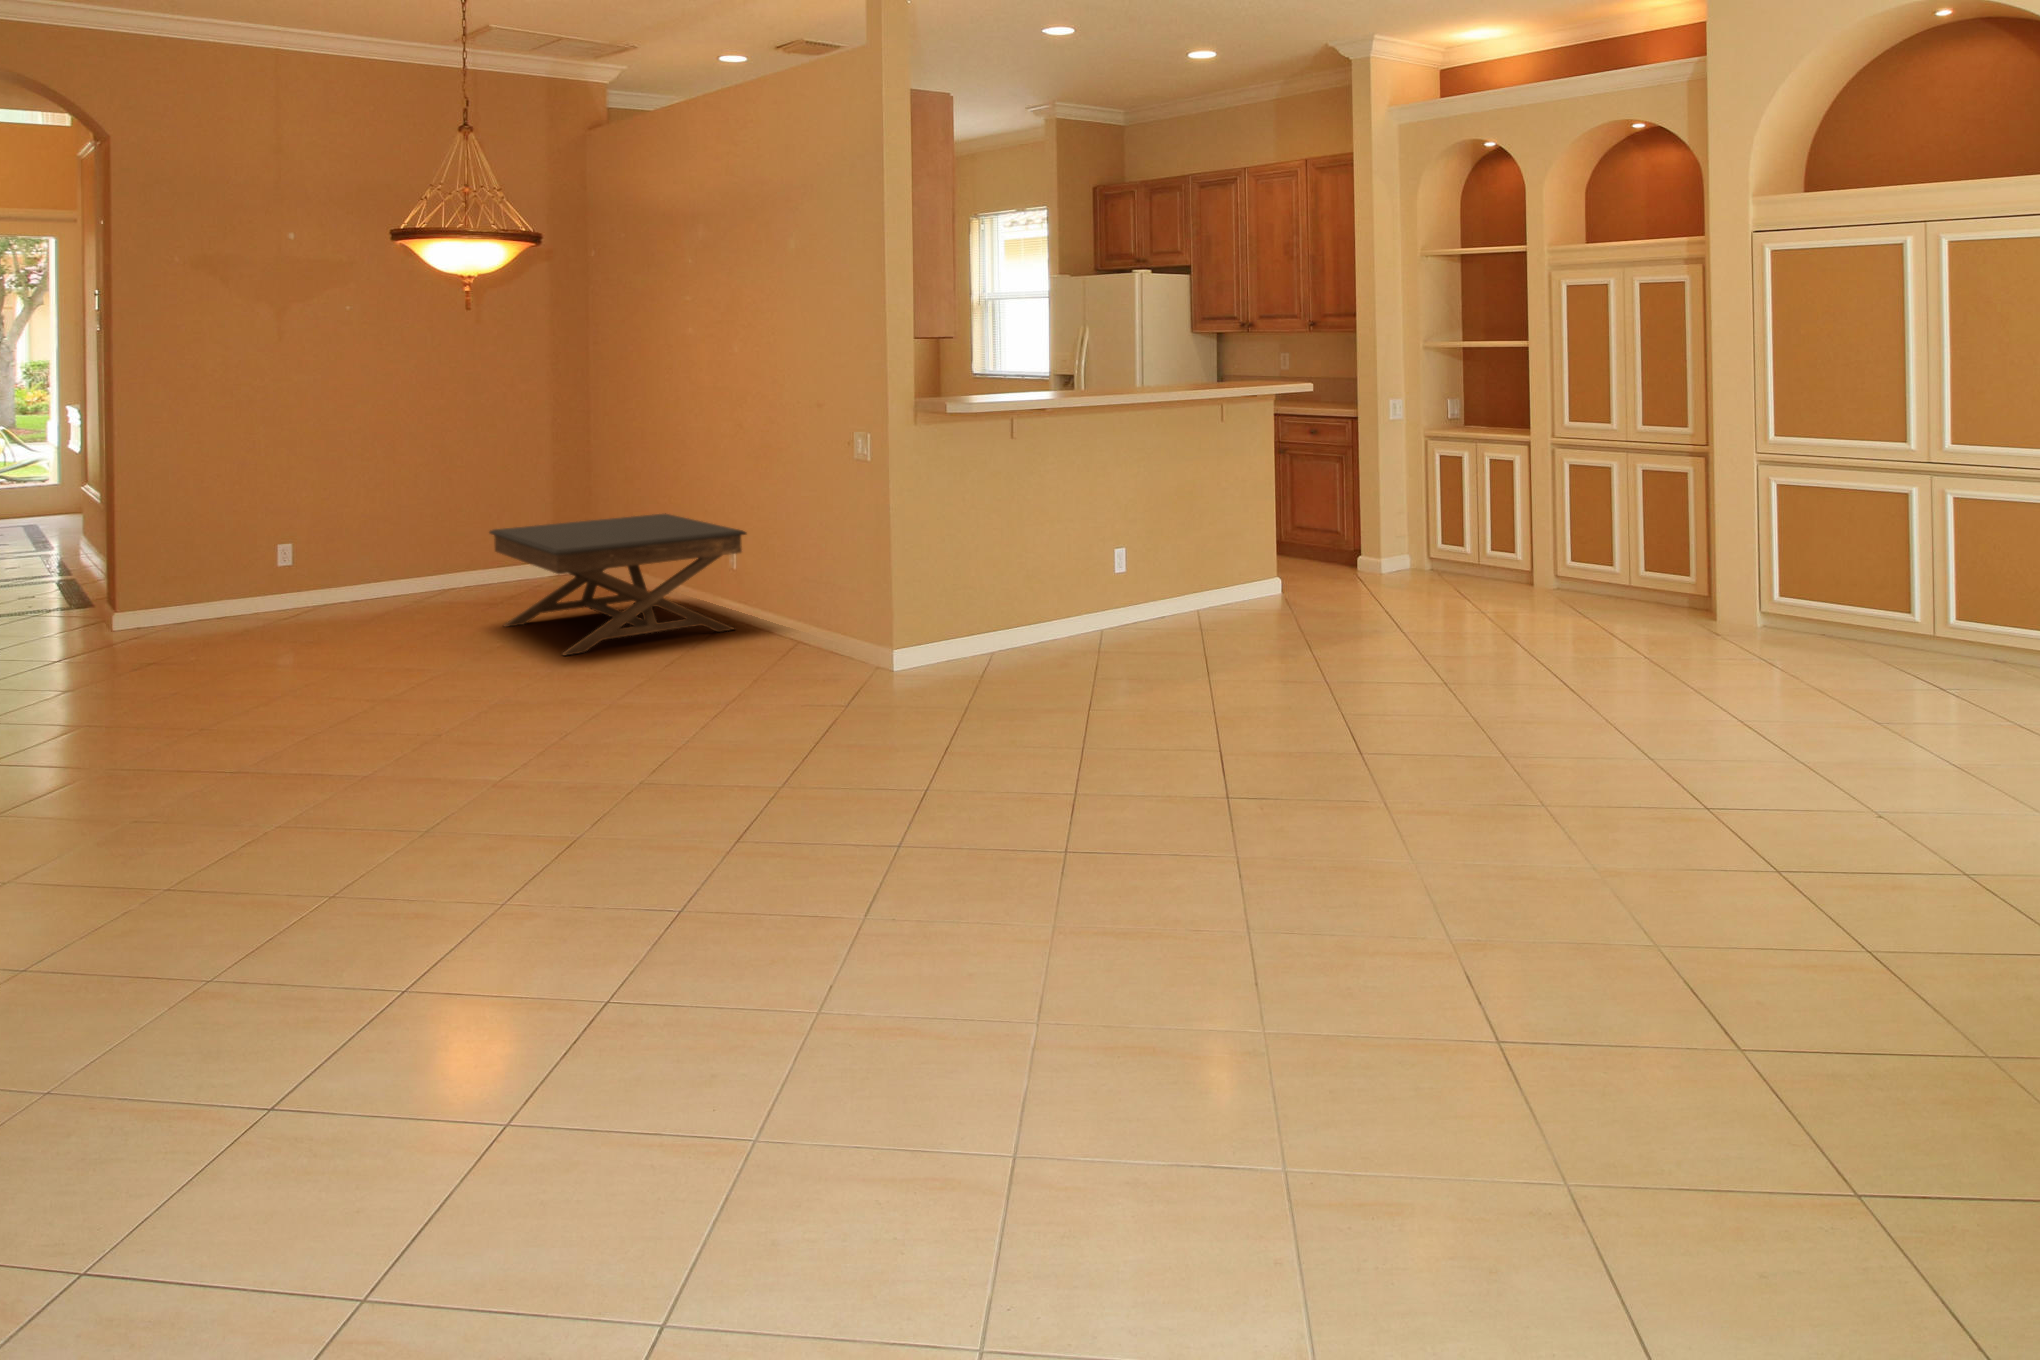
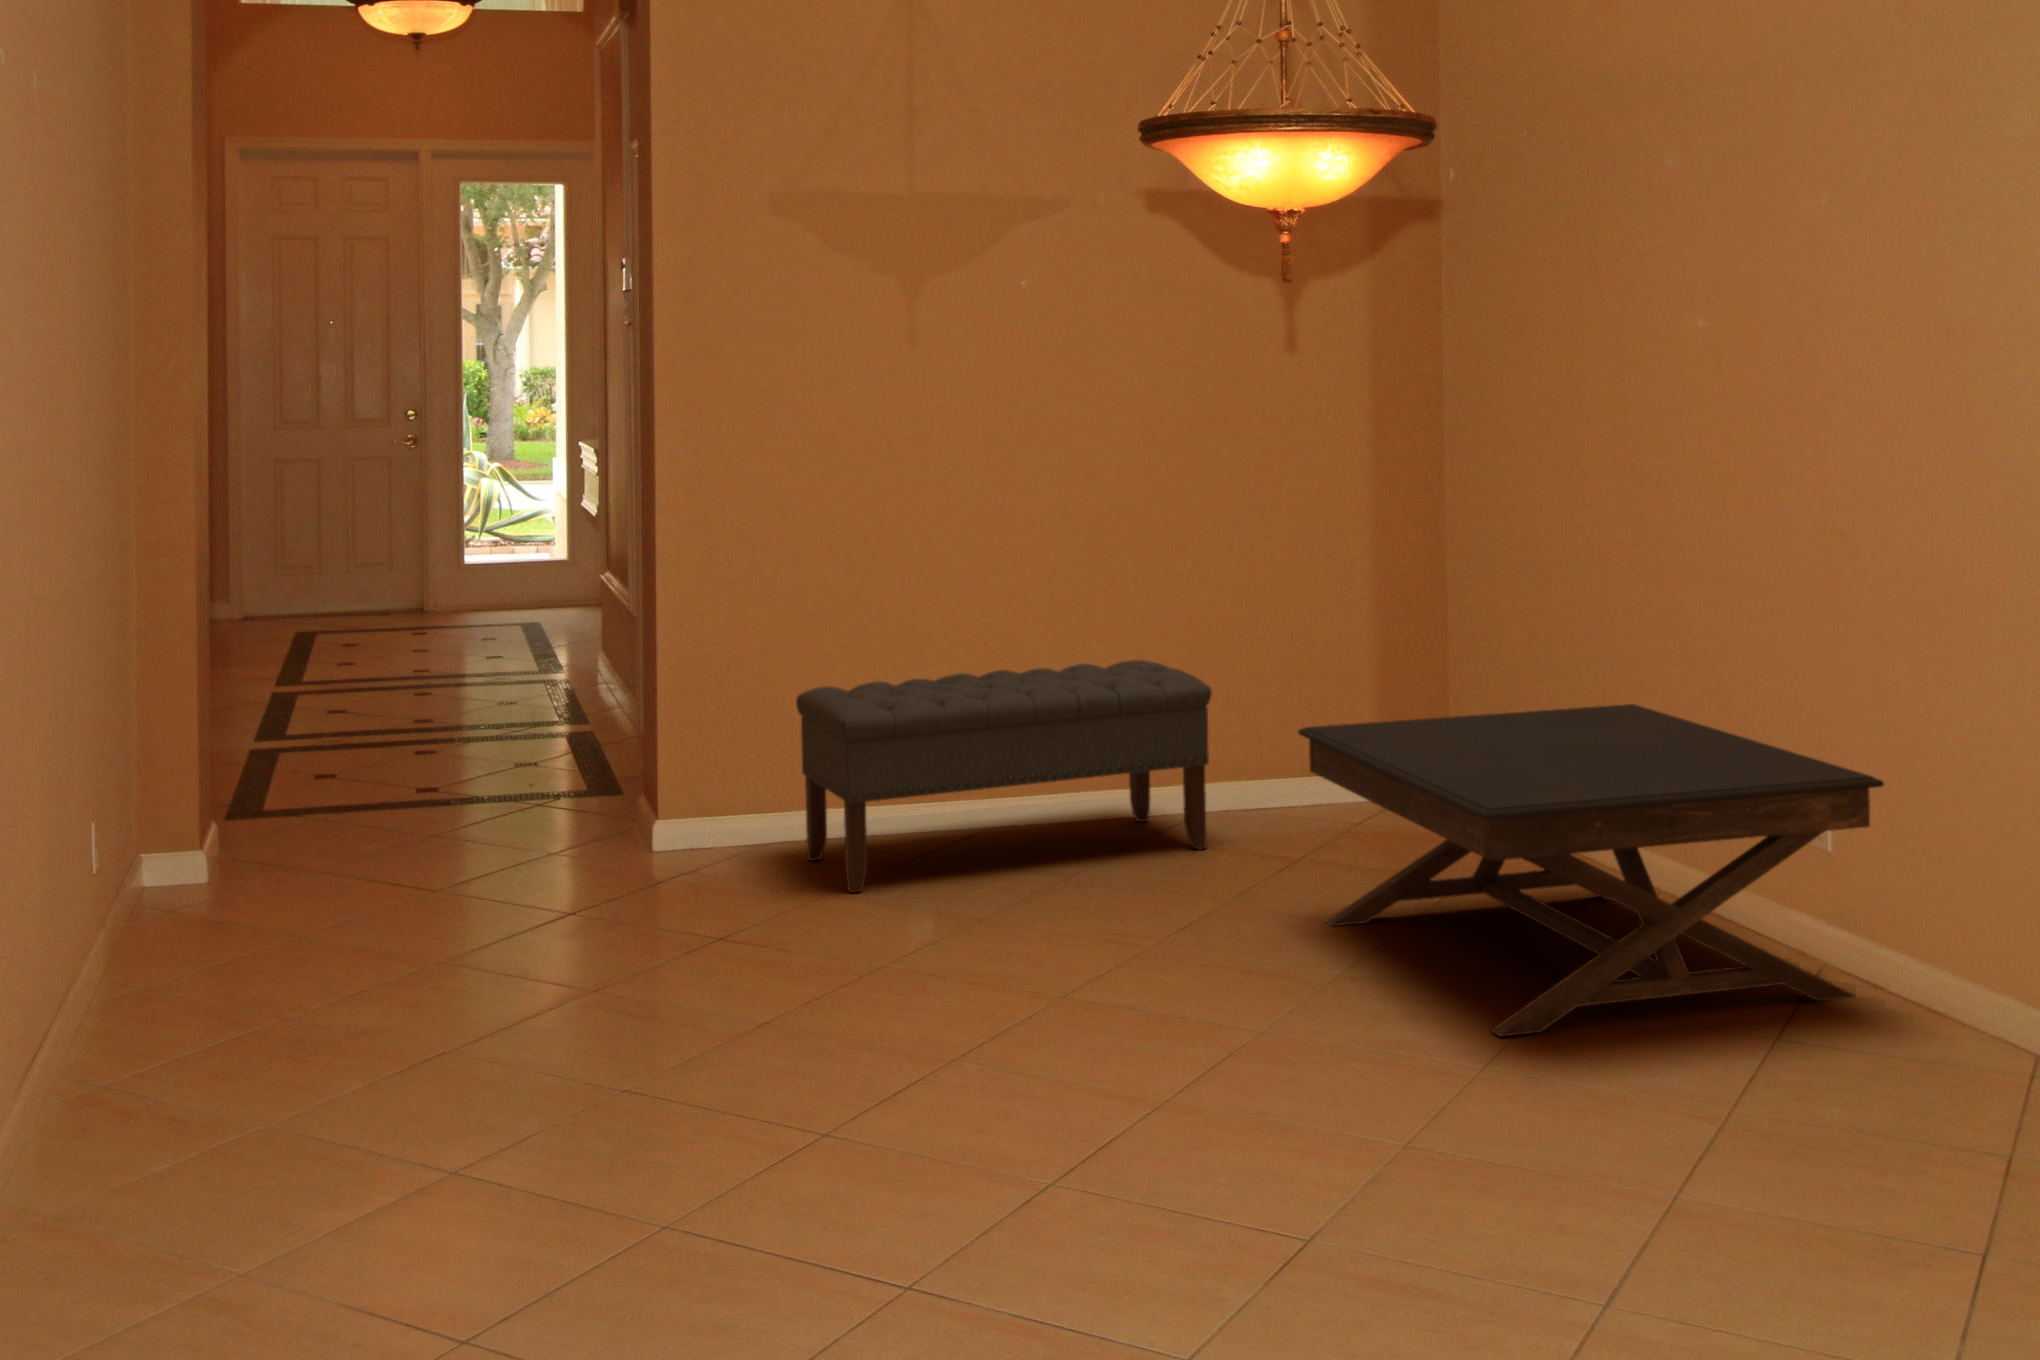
bench: none [208,509,456,636] -> present [796,660,1212,893]

